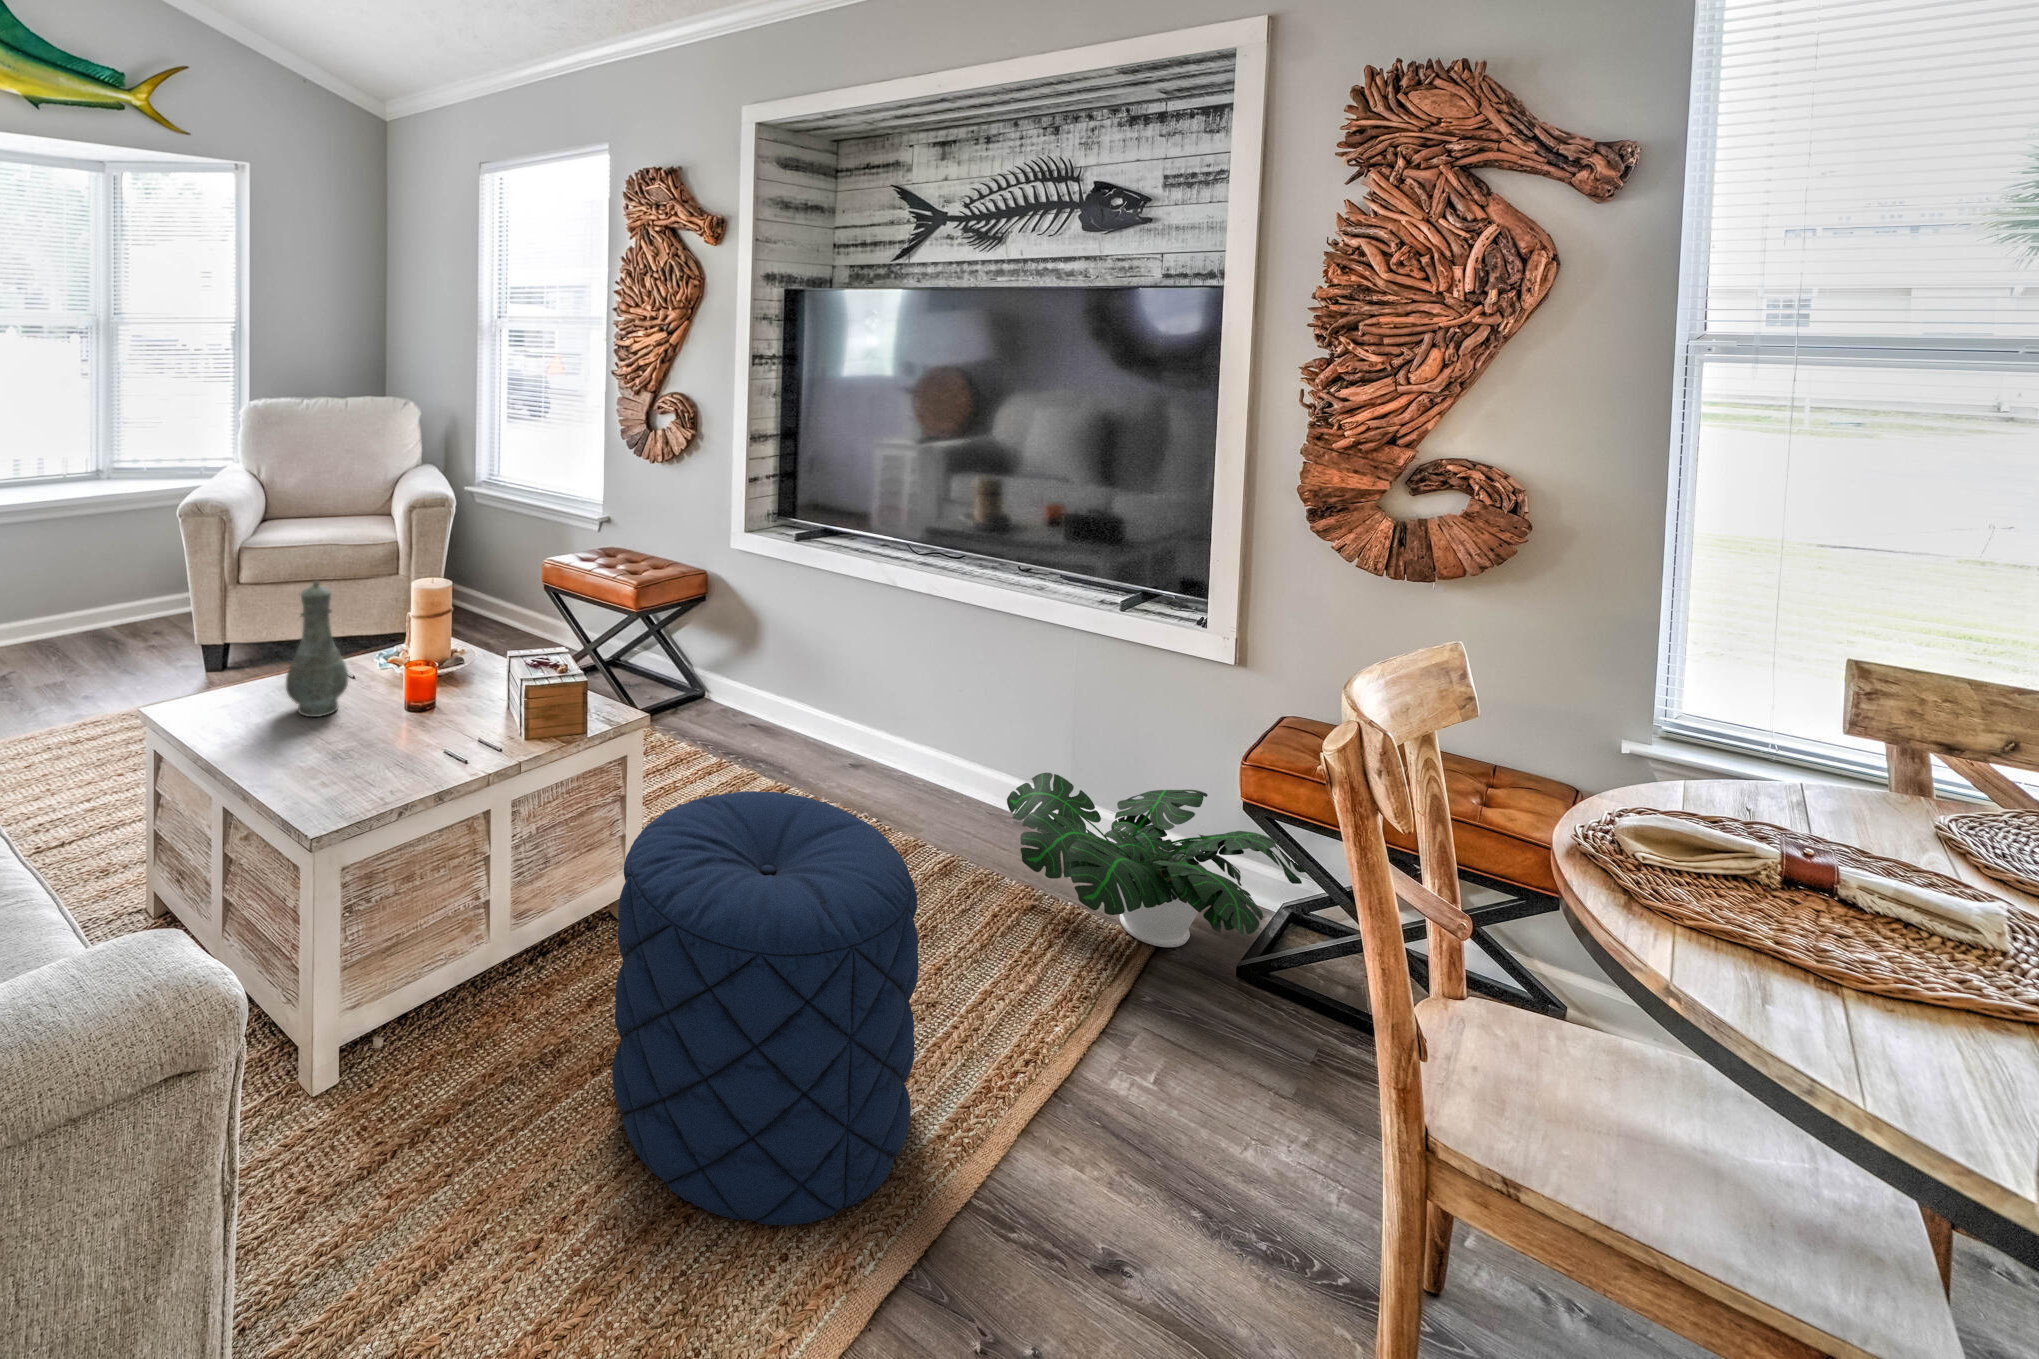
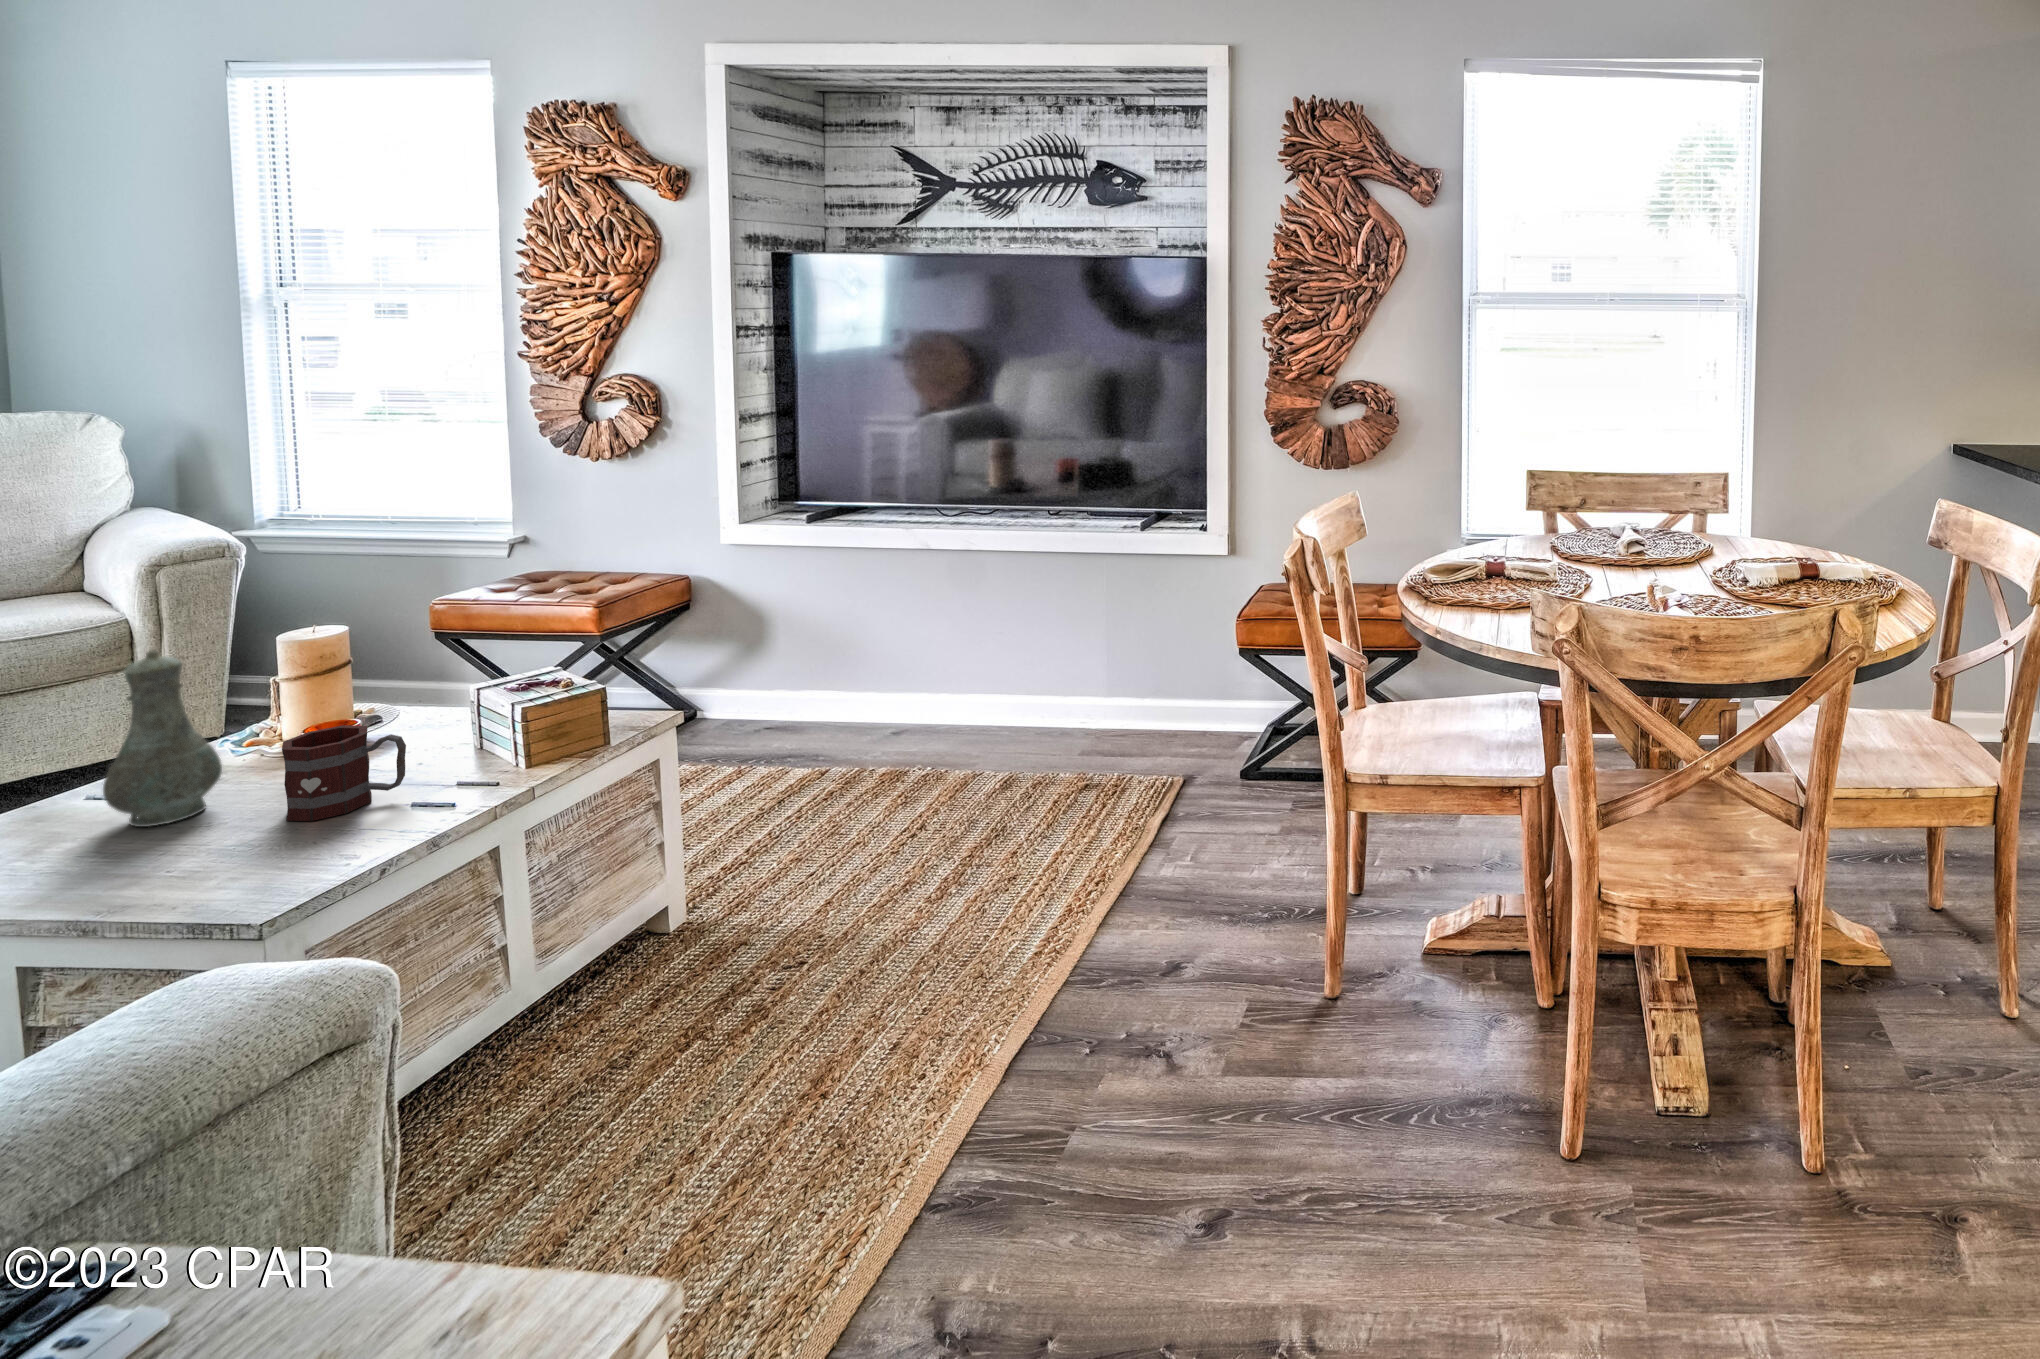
mug: none [367,668,440,746] -> present [282,725,406,821]
potted plant: present [1007,773,1307,947] -> none [1057,659,1288,783]
pouf: present [613,791,919,1225] -> none [707,728,1009,1087]

